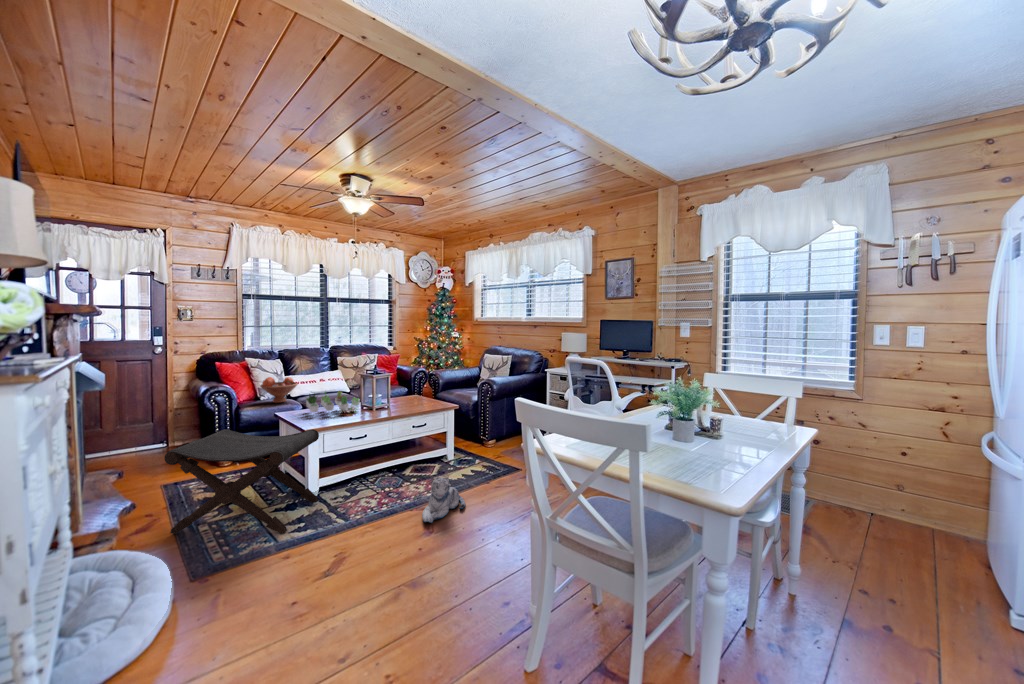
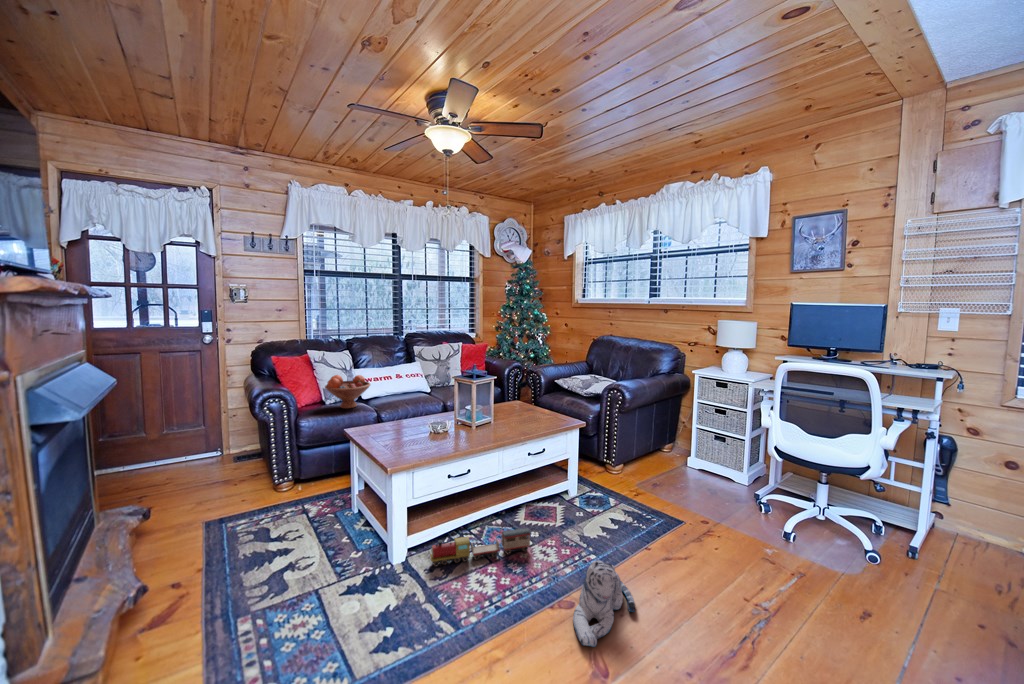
succulent plant: present [306,391,360,412] -> none [383,399,454,439]
footstool: present [164,429,319,534] -> none [177,463,406,653]
toy train: none [336,472,407,497] -> present [430,528,530,566]

